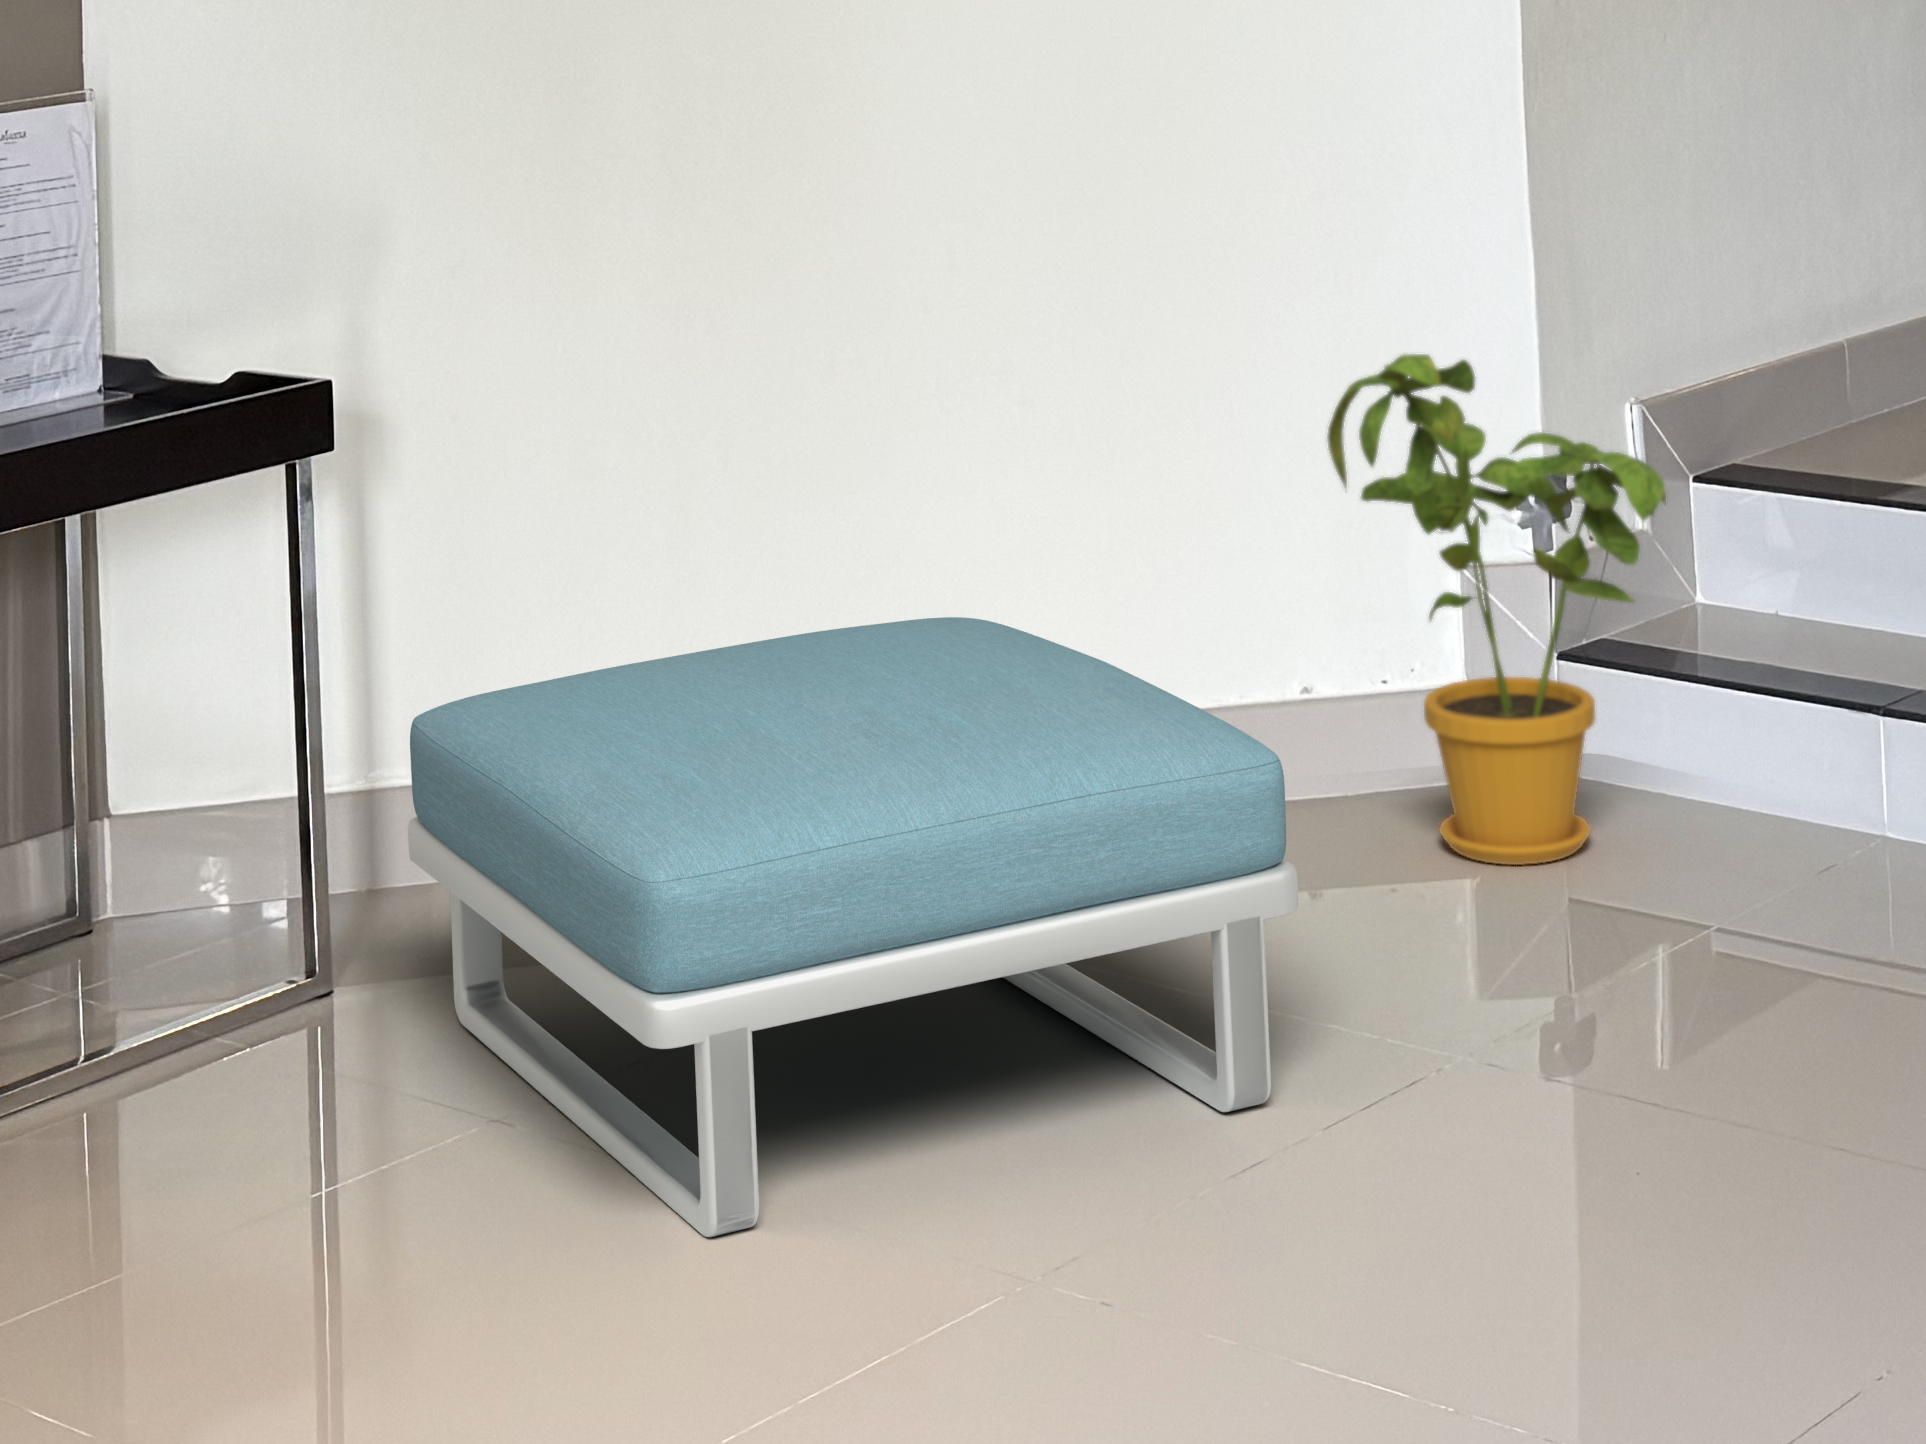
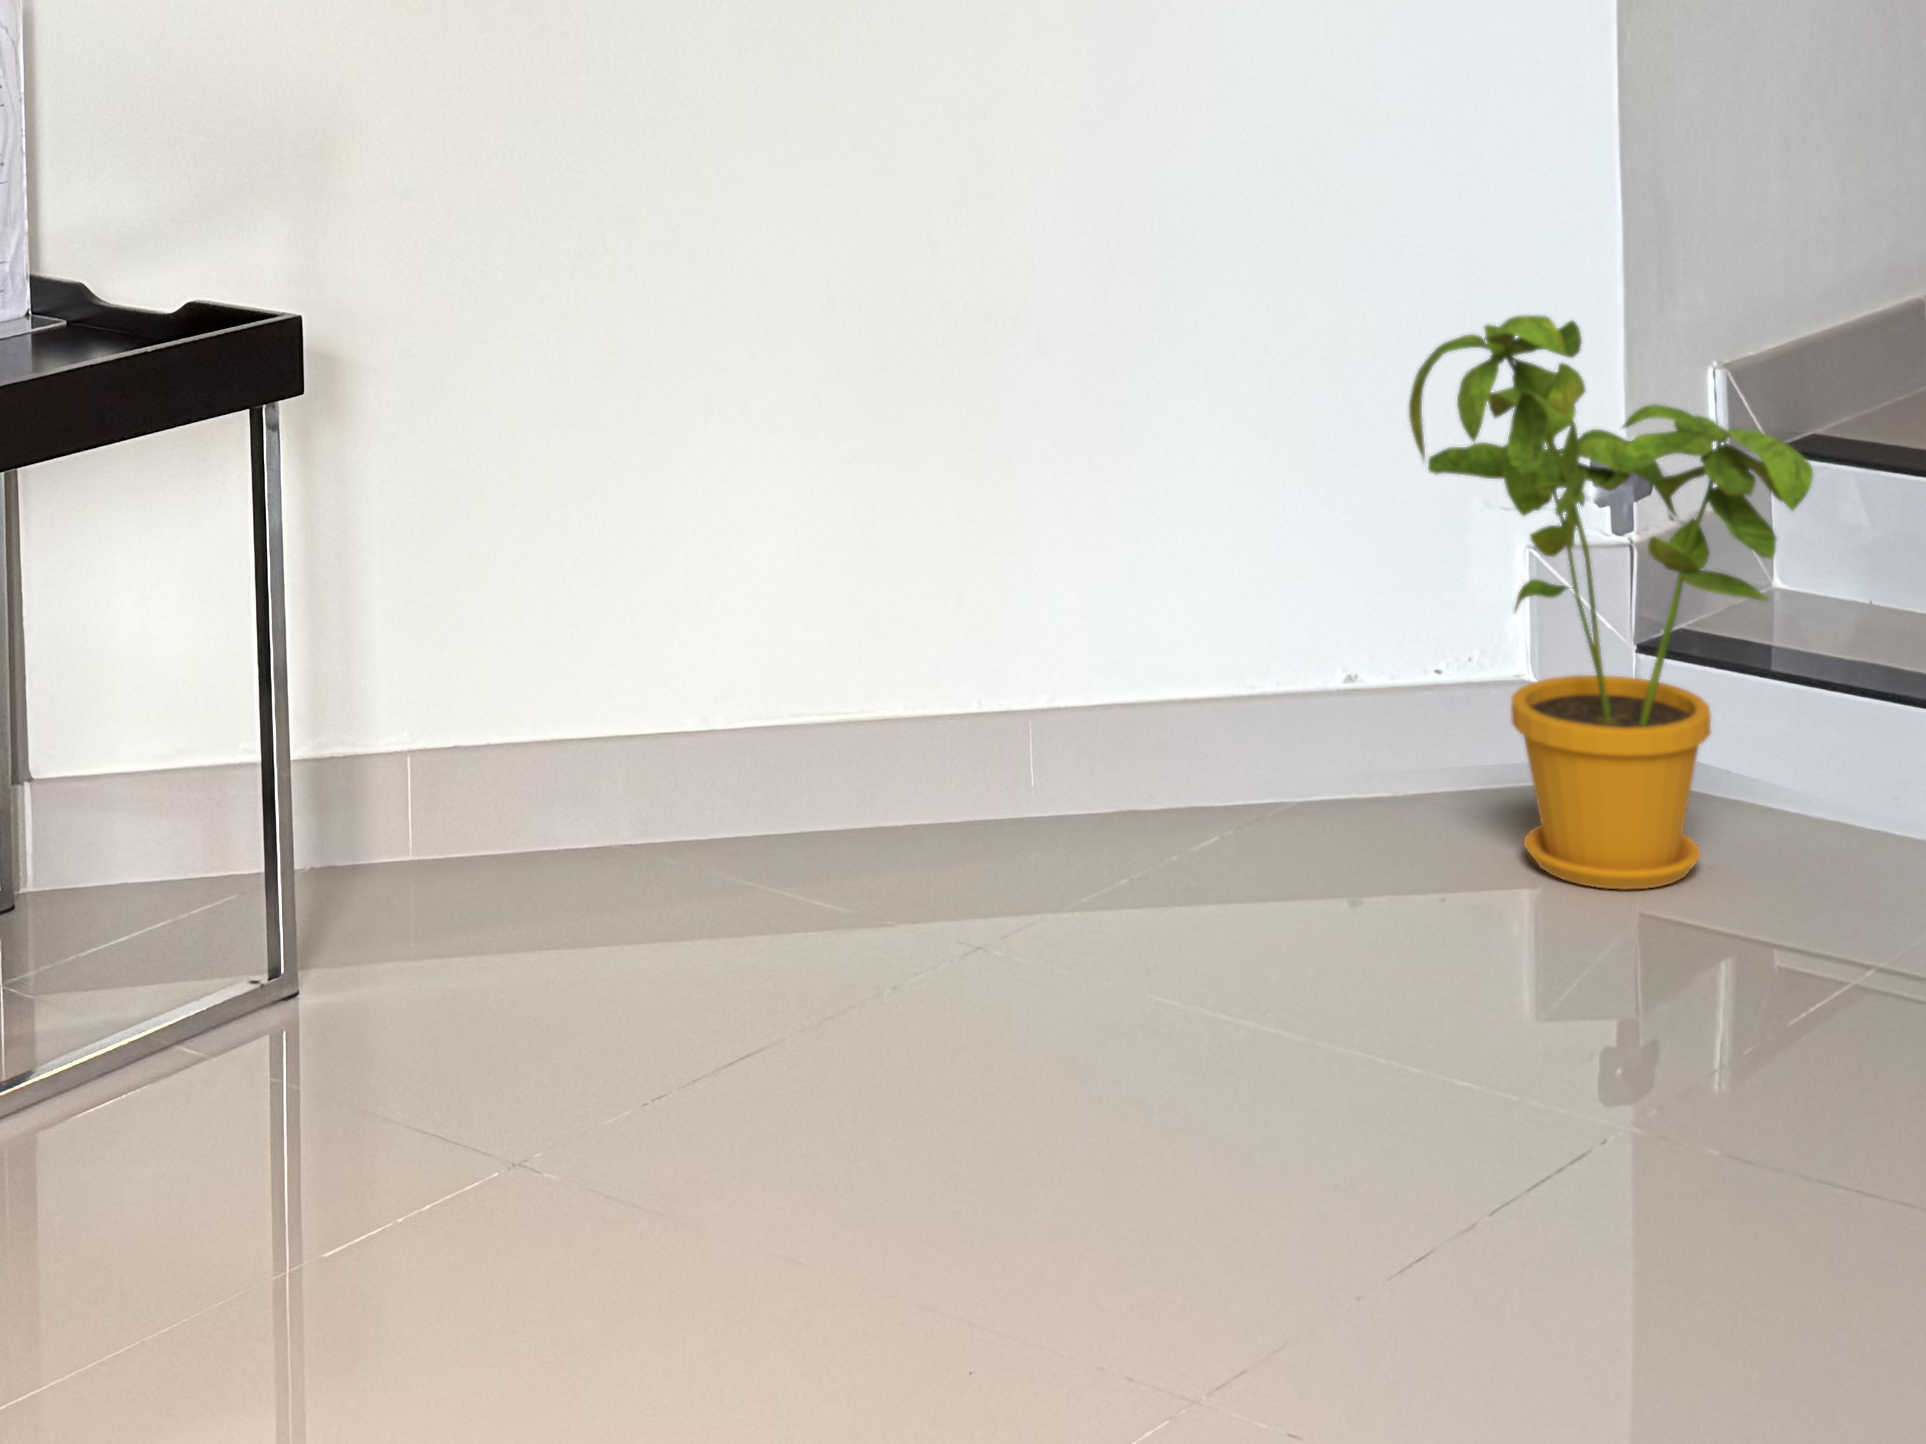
footstool: present [408,617,1298,1237] -> none [399,601,1460,1331]

